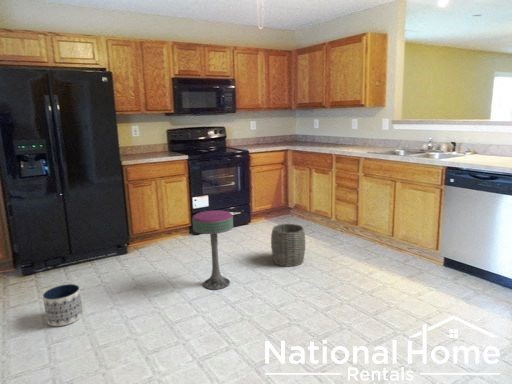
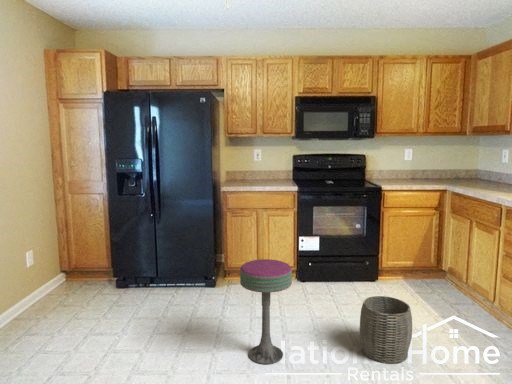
planter: present [43,284,83,326] -> none [82,308,119,352]

